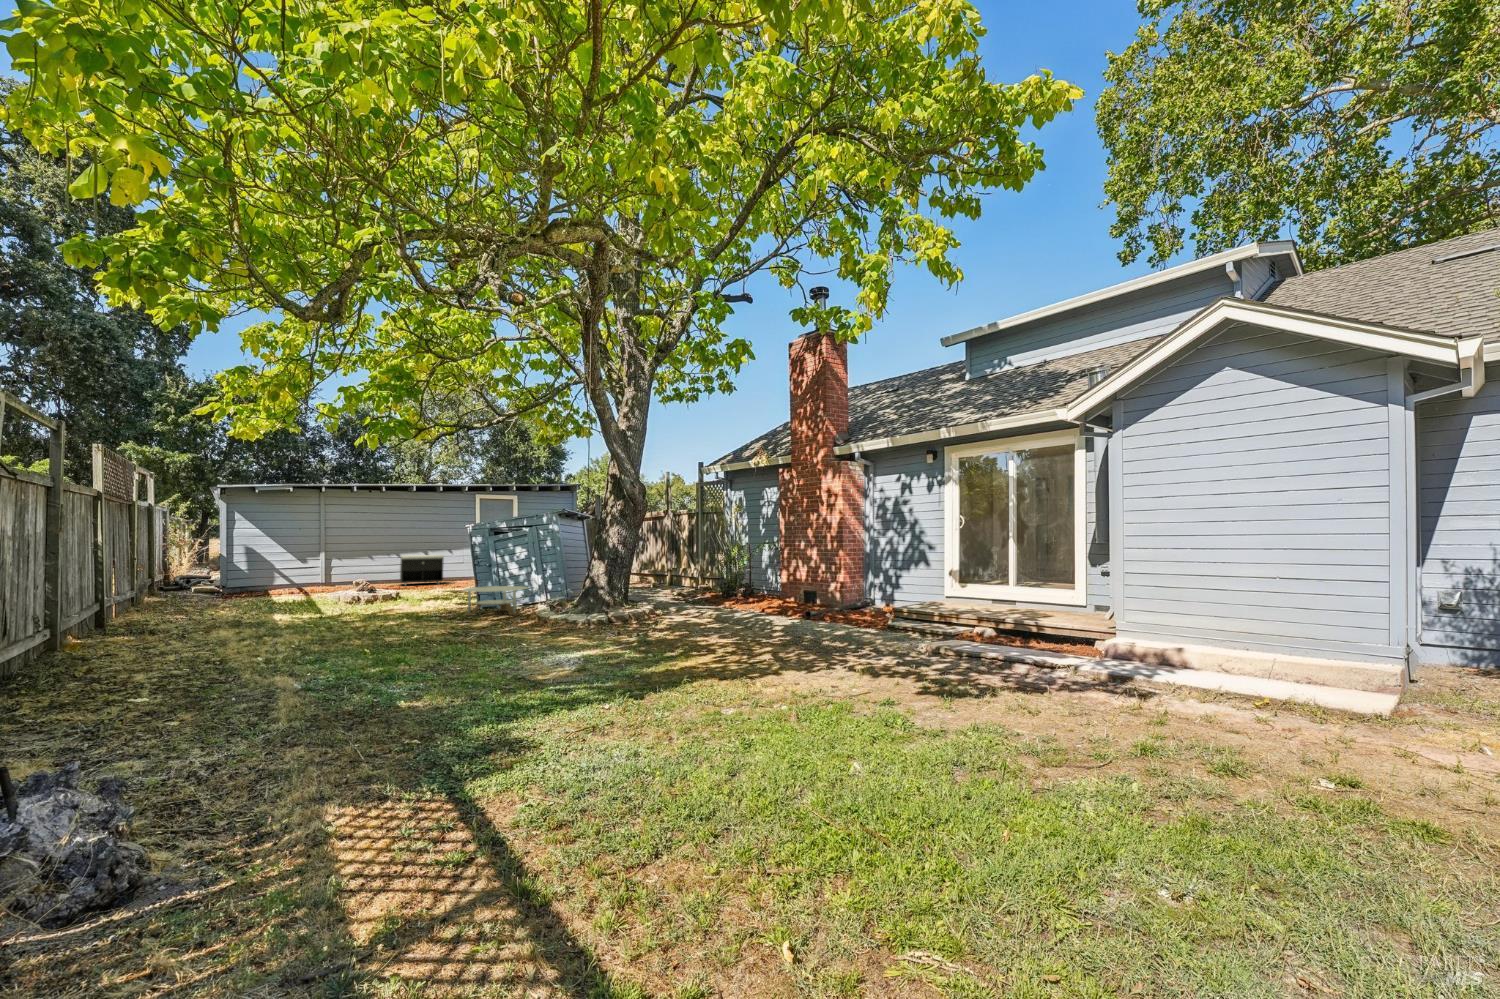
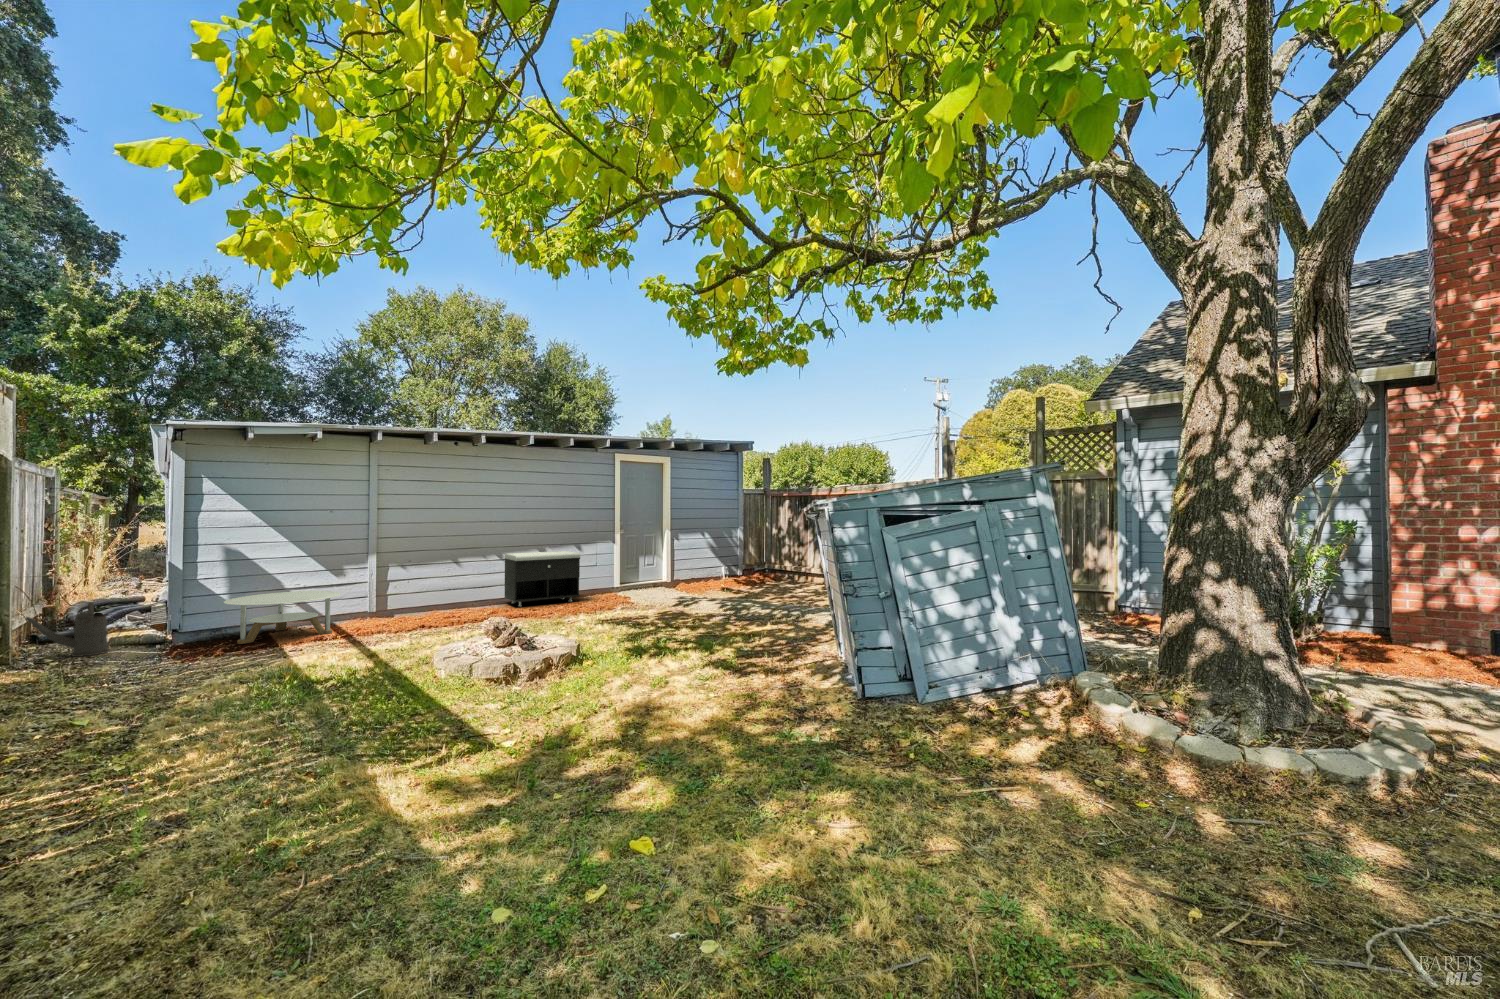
watering can: none [160,572,198,597] -> present [26,602,119,657]
round table: present [464,586,528,616] -> present [224,591,341,644]

